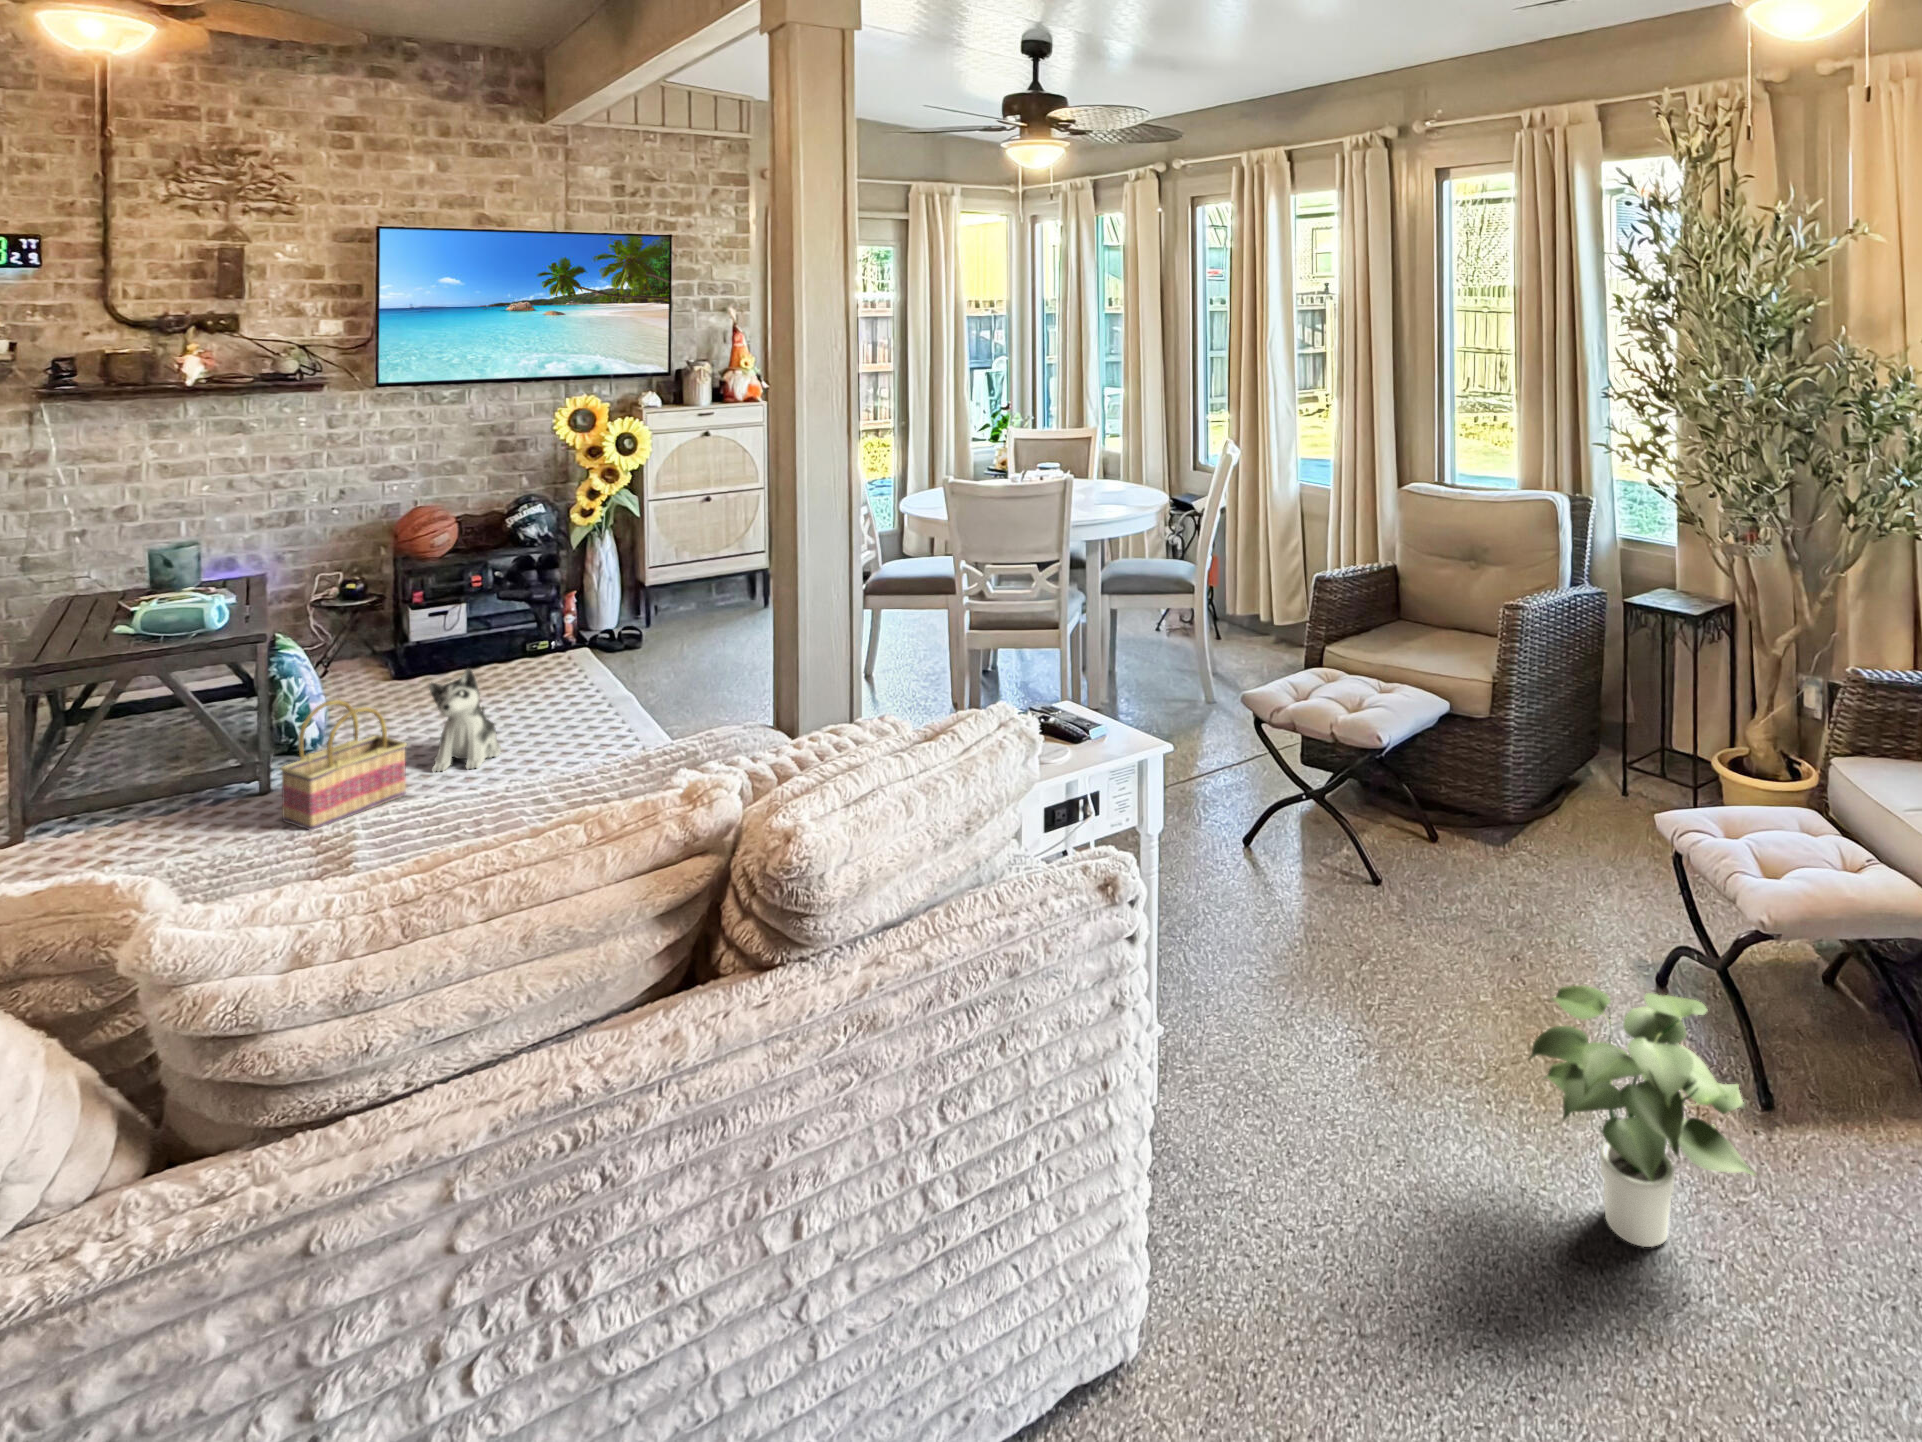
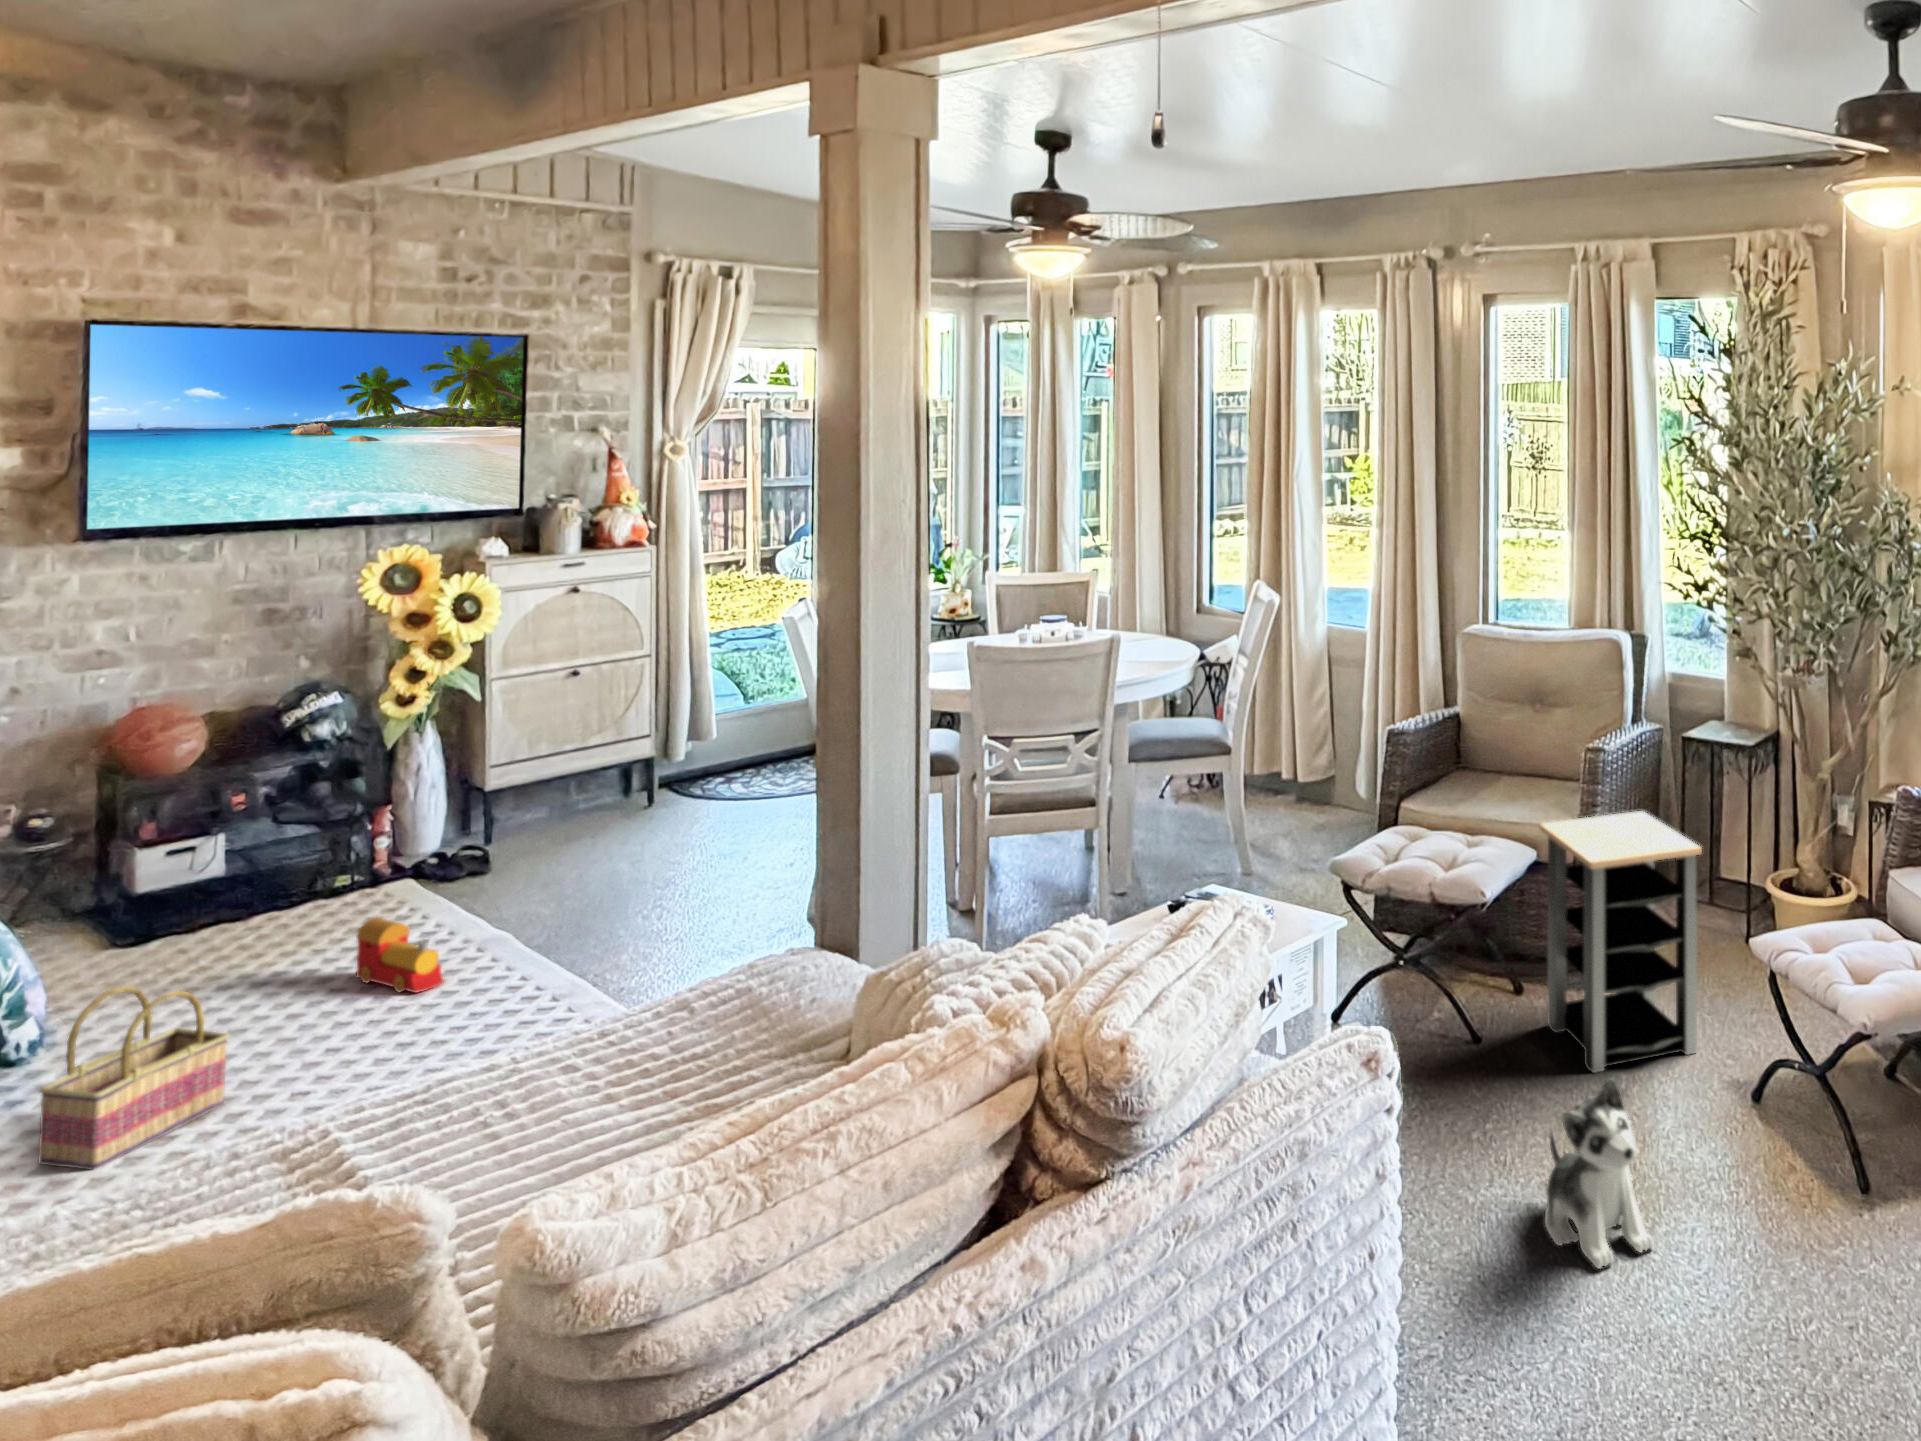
plush toy: present [429,668,501,772] -> present [1545,1078,1654,1268]
toy train: none [525,670,580,729] -> present [356,918,443,993]
side table: none [1444,671,1608,922] -> present [1540,811,1702,1073]
potted plant: present [1530,985,1755,1247] -> none [1687,1107,1889,1343]

